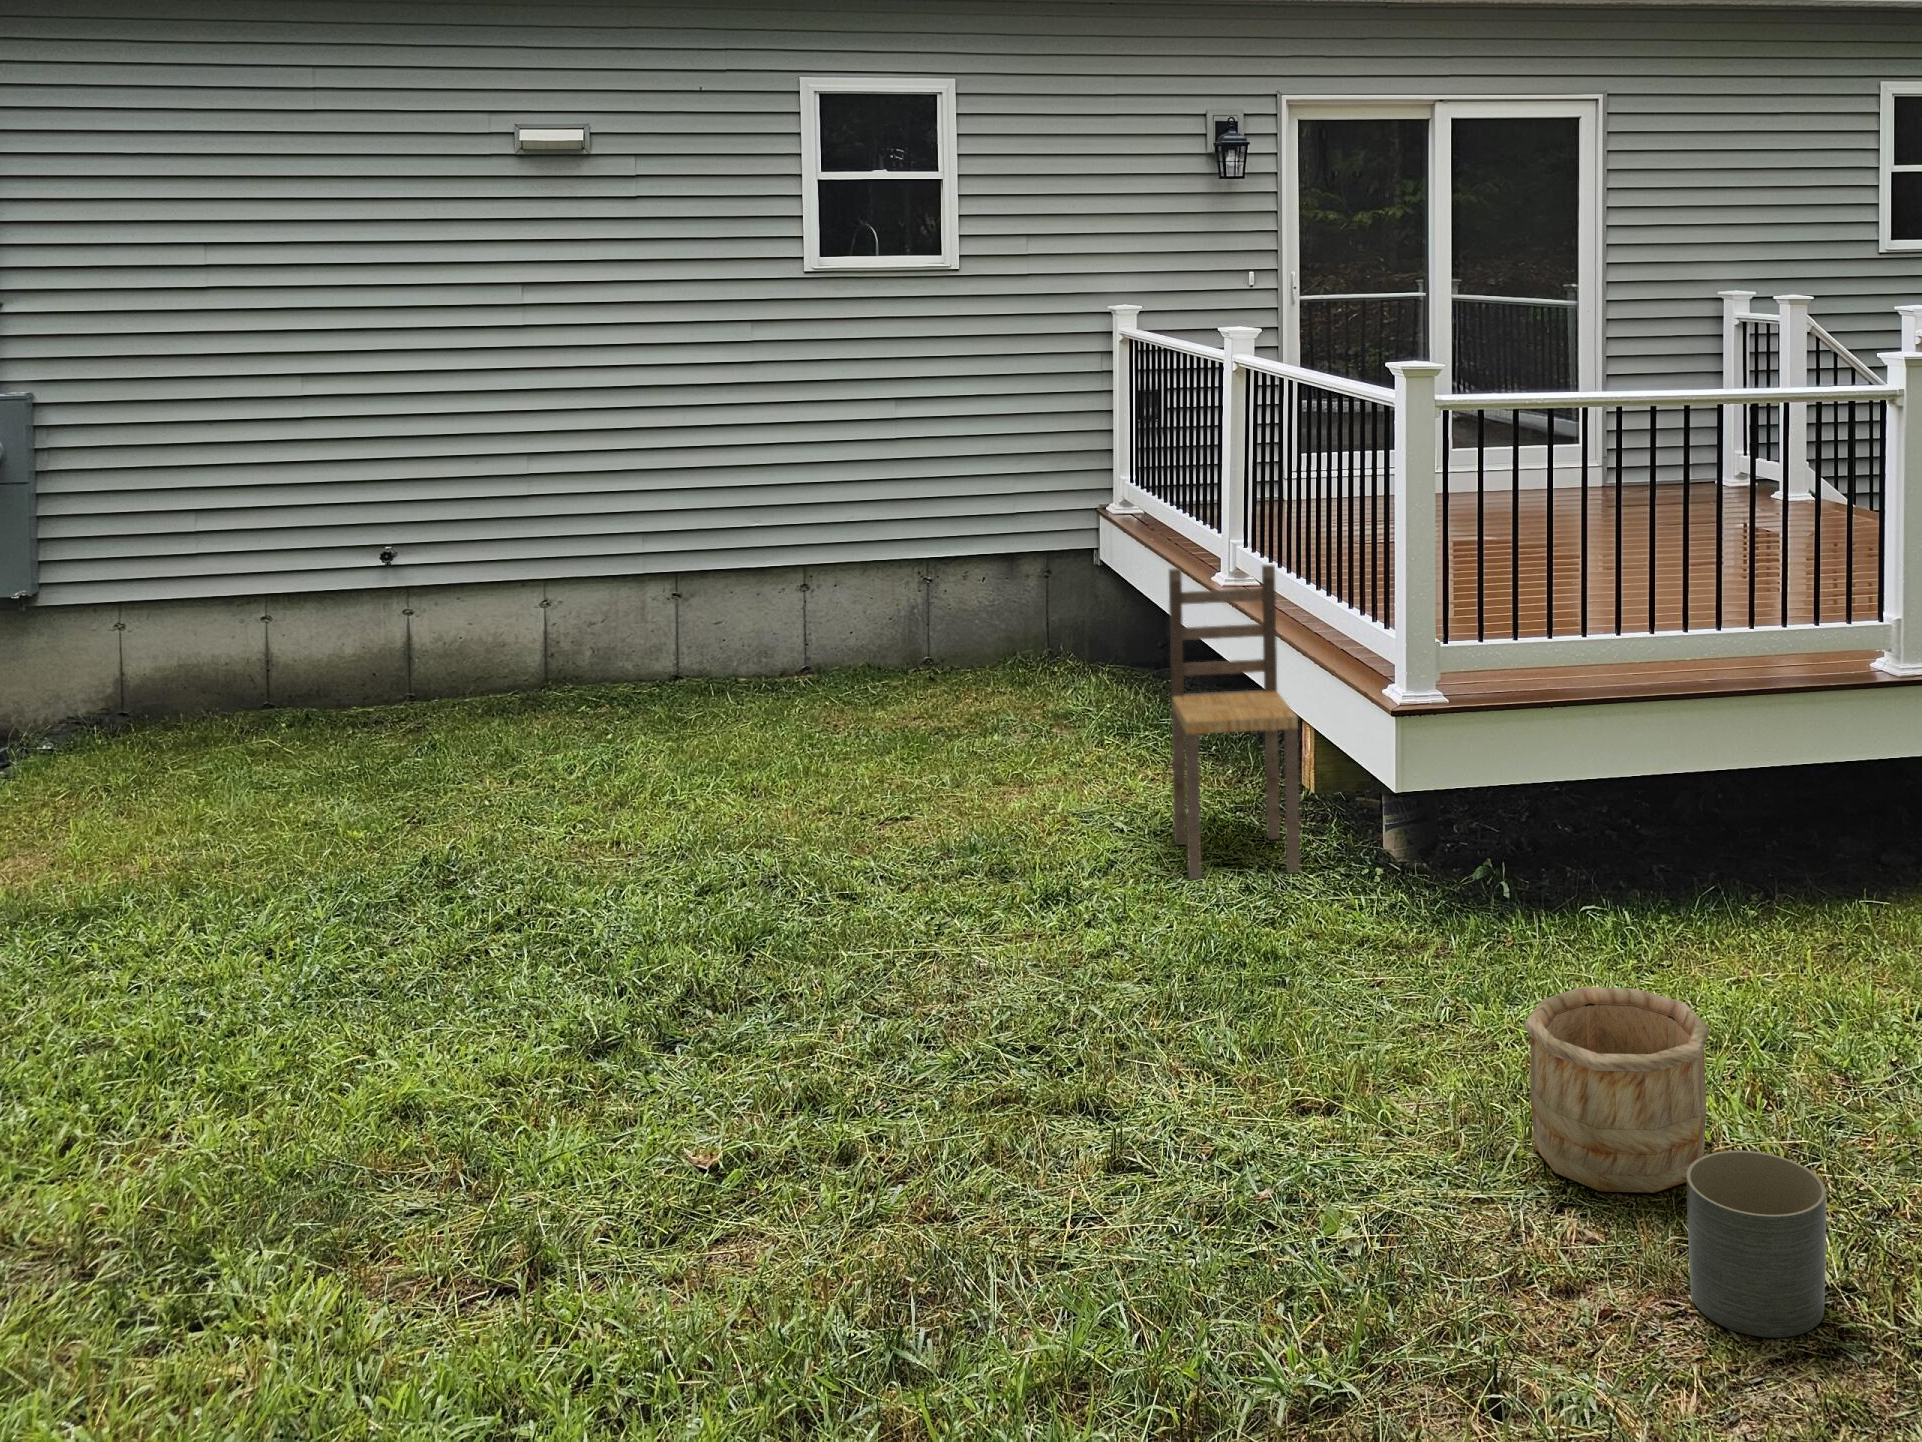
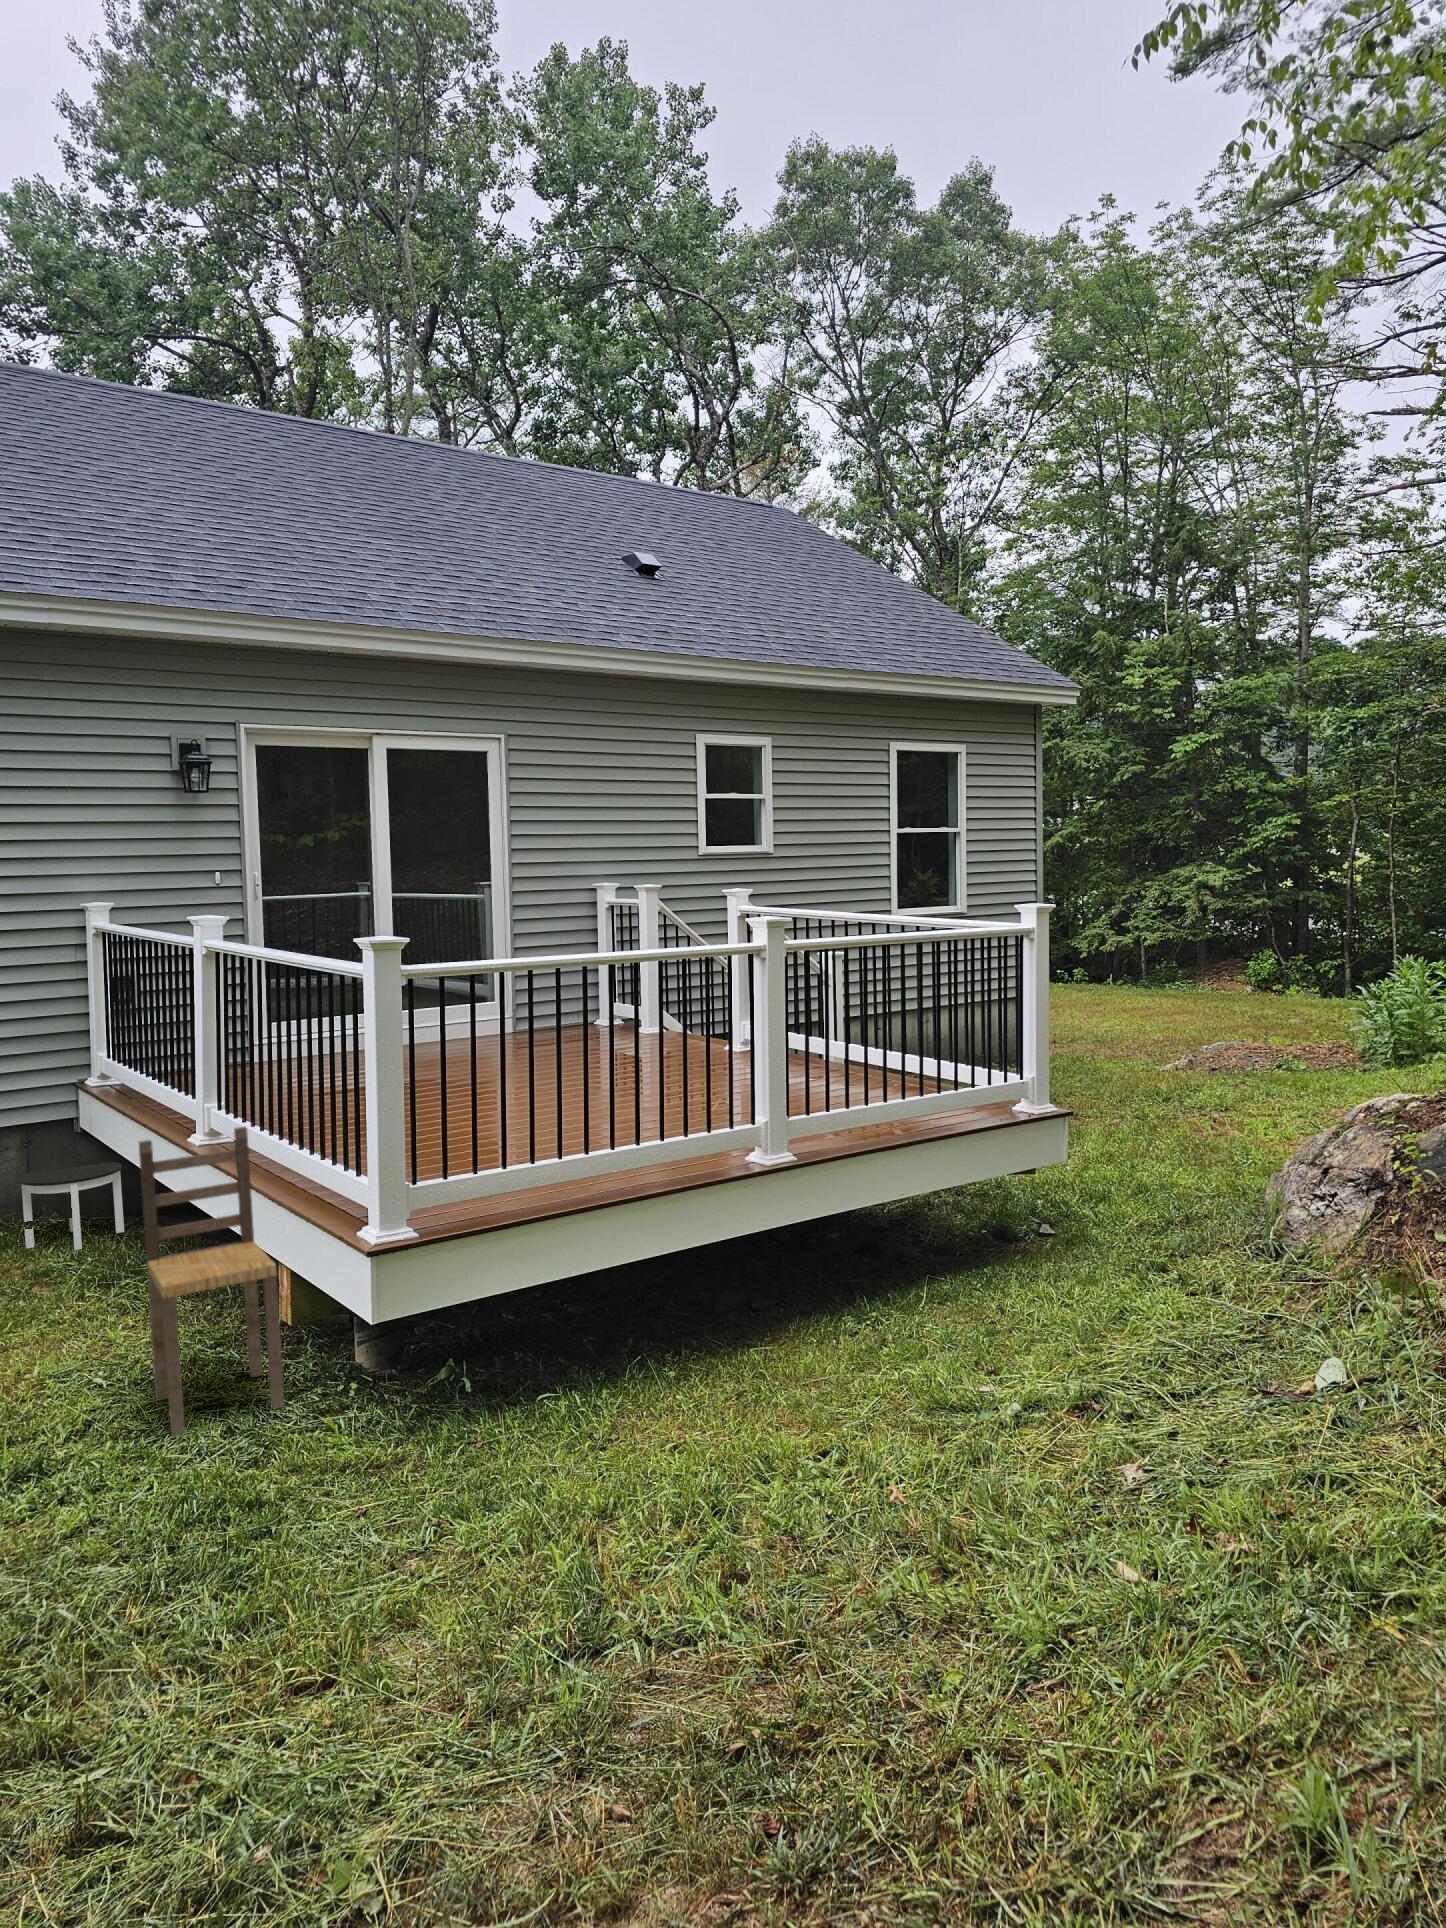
round table: none [1044,591,1144,687] -> present [19,1161,124,1250]
wooden bucket: present [1524,987,1710,1193] -> none [535,1491,706,1710]
planter: present [1686,1151,1826,1338] -> none [723,1649,856,1853]

